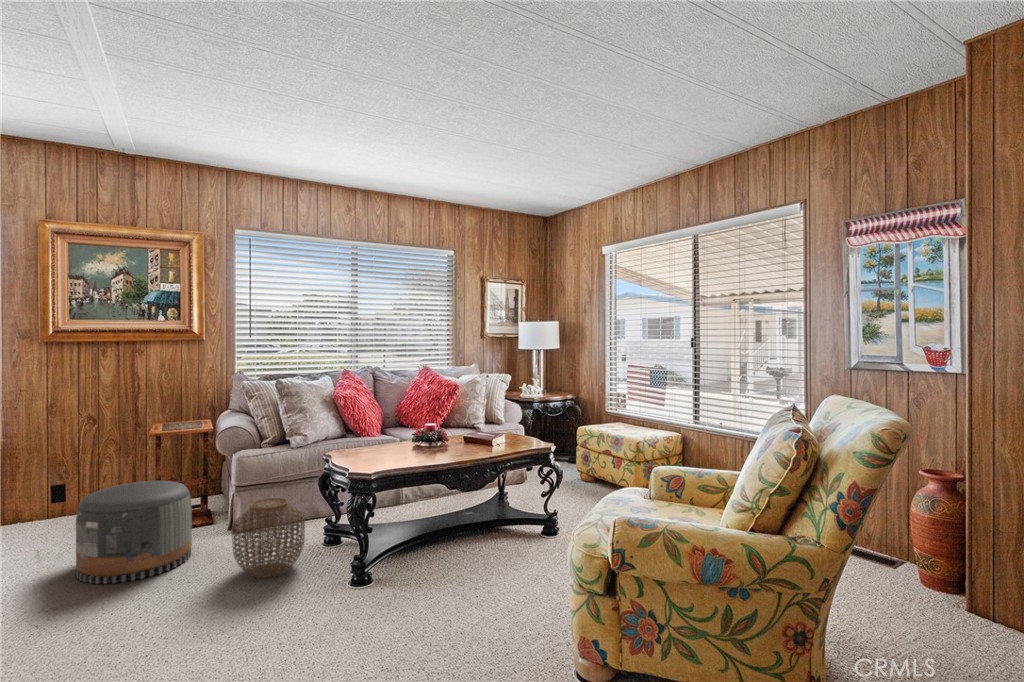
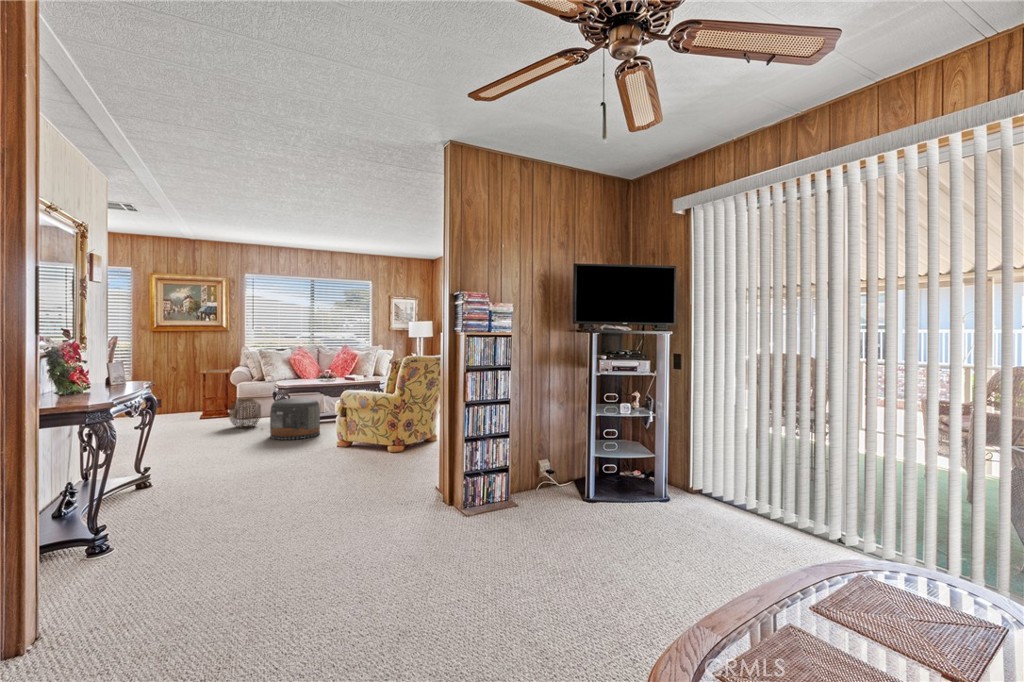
pouf: present [76,480,192,584] -> present [270,398,320,440]

